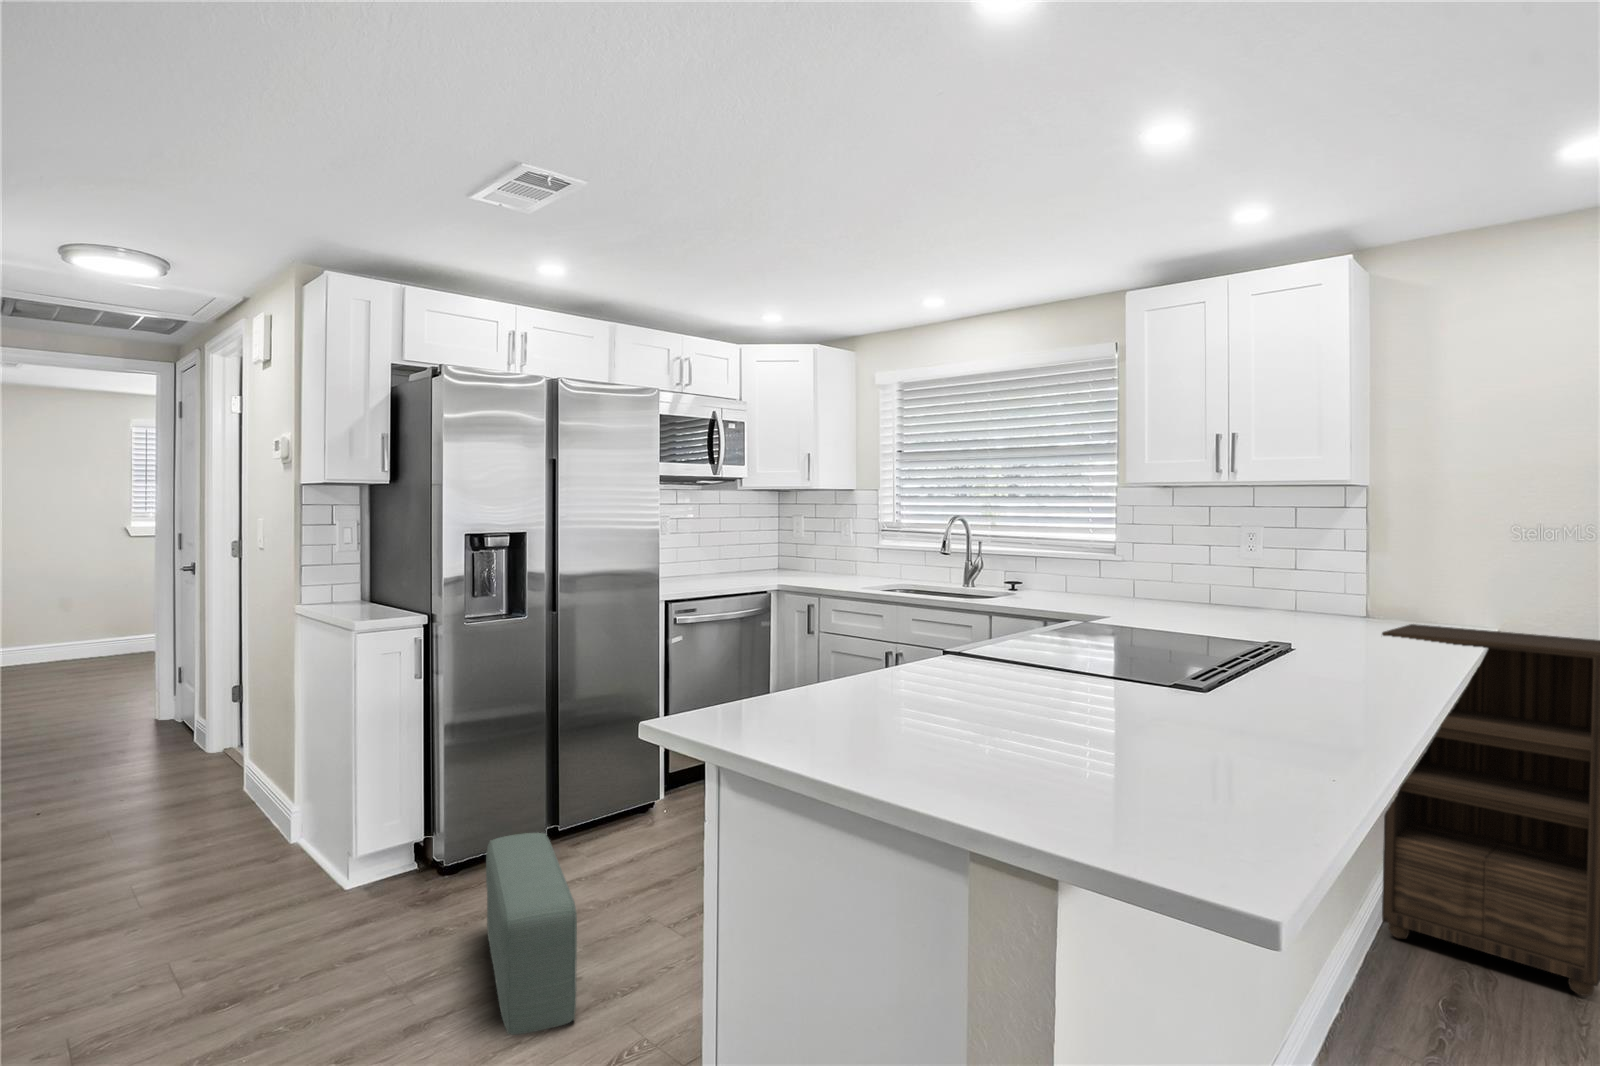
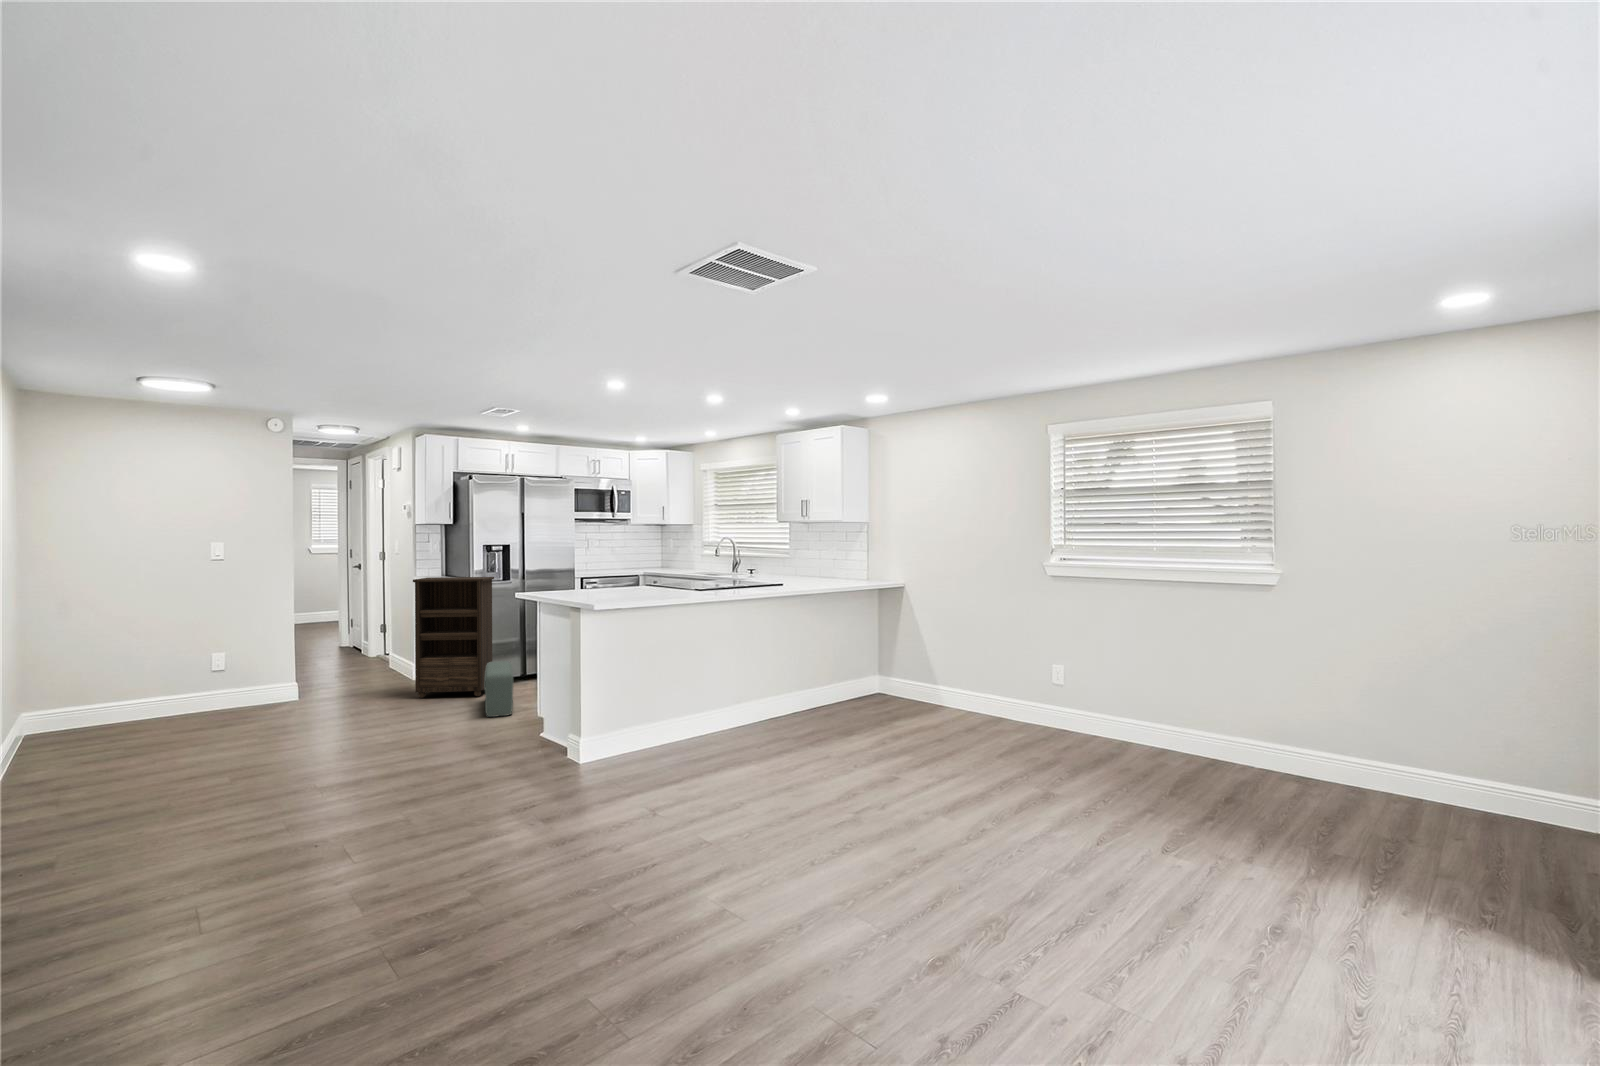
bookshelf: present [1382,624,1600,996] -> present [413,577,494,698]

